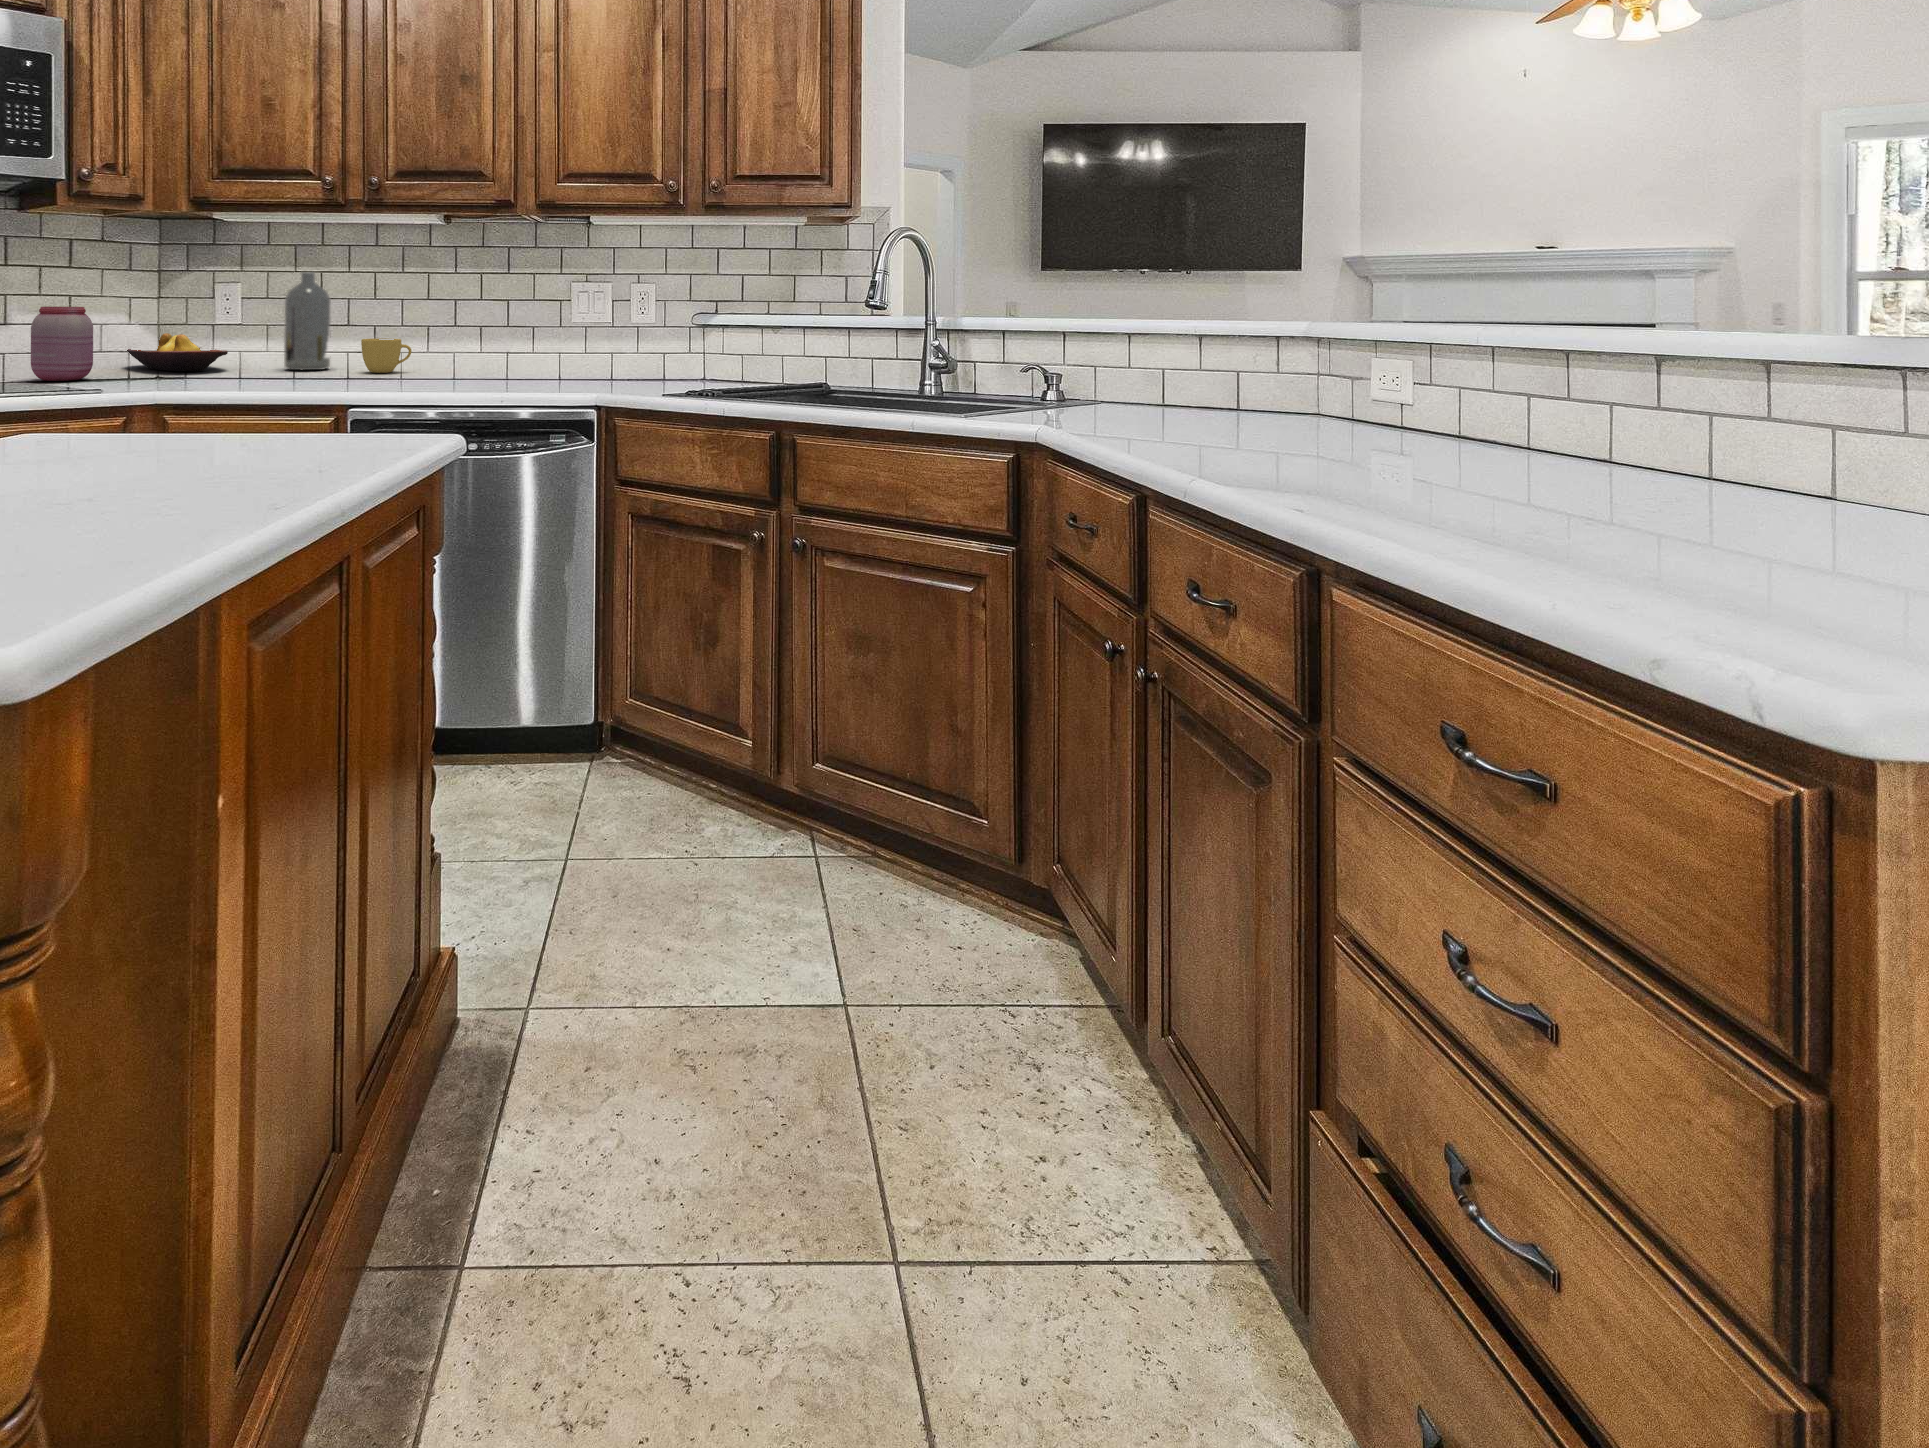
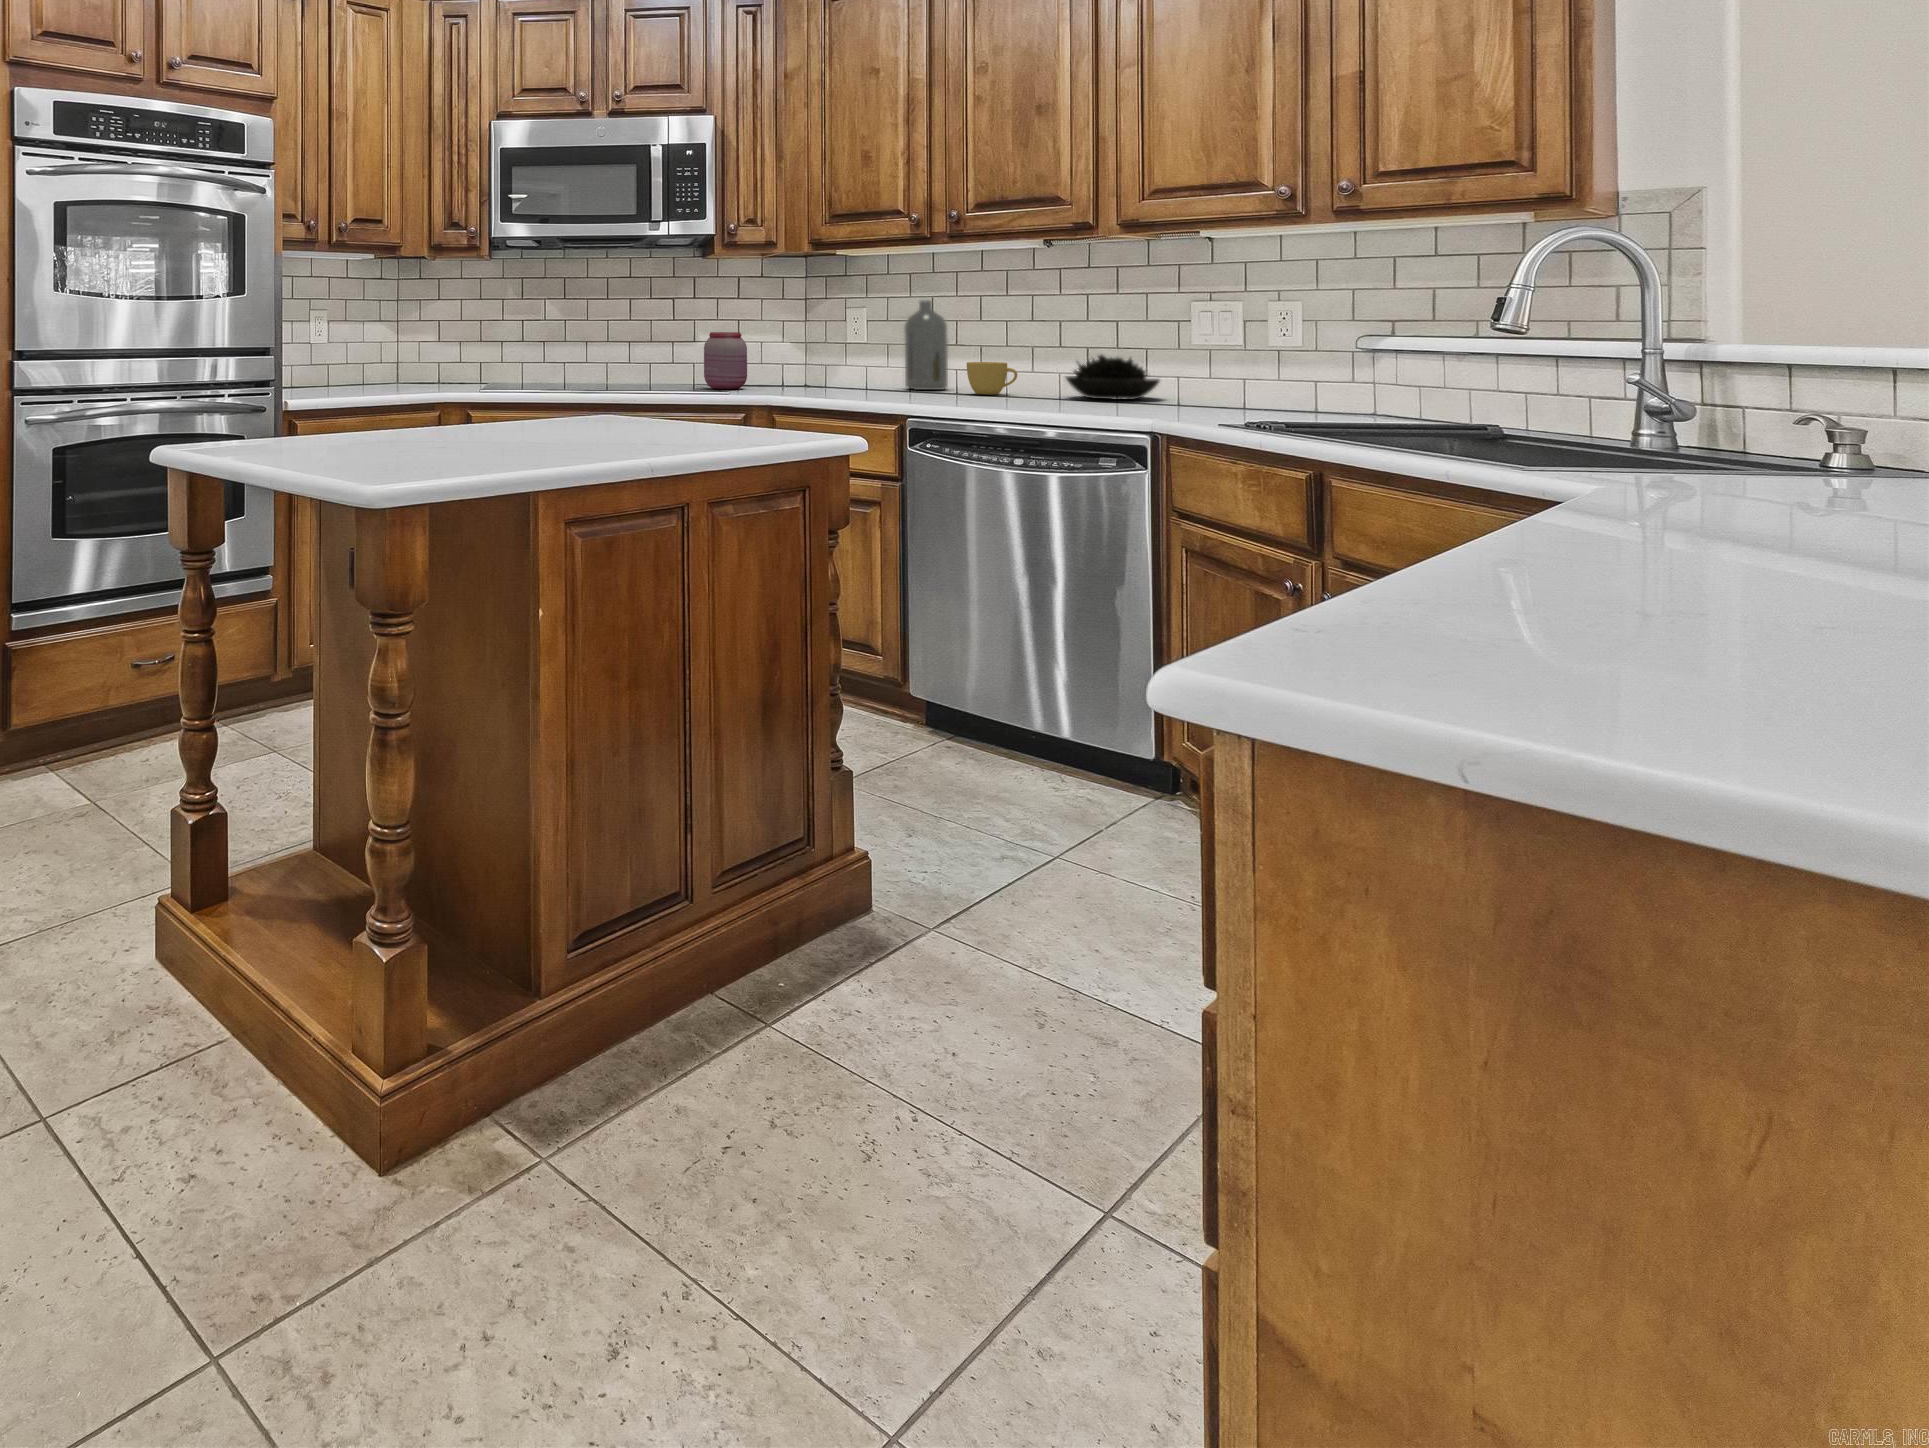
succulent plant: none [458,329,539,373] -> present [1066,354,1159,400]
fruit bowl: present [127,333,228,371] -> none [785,355,859,387]

